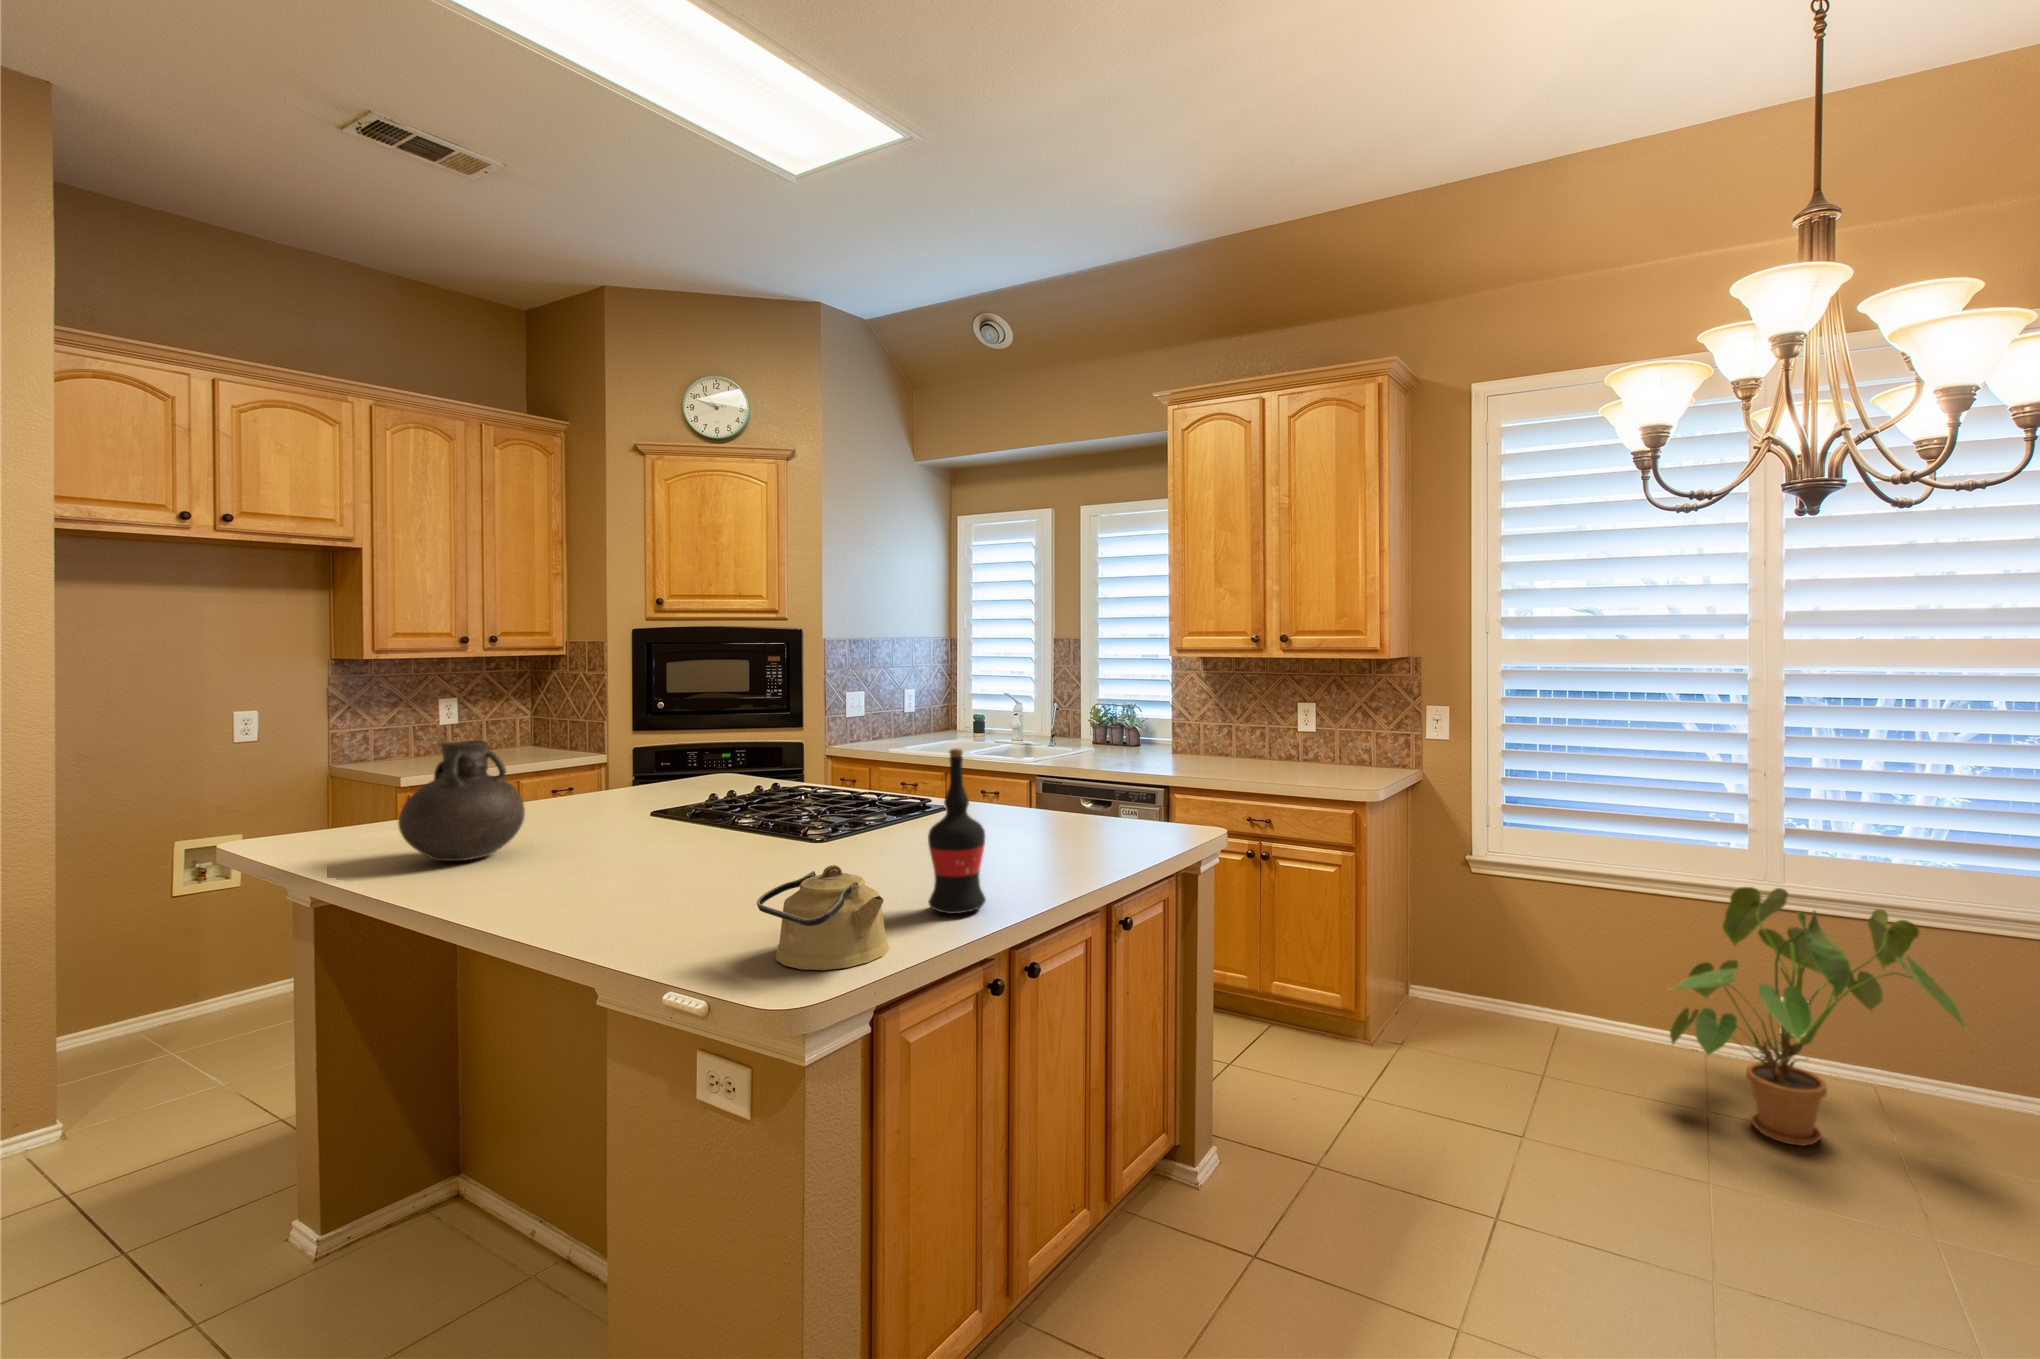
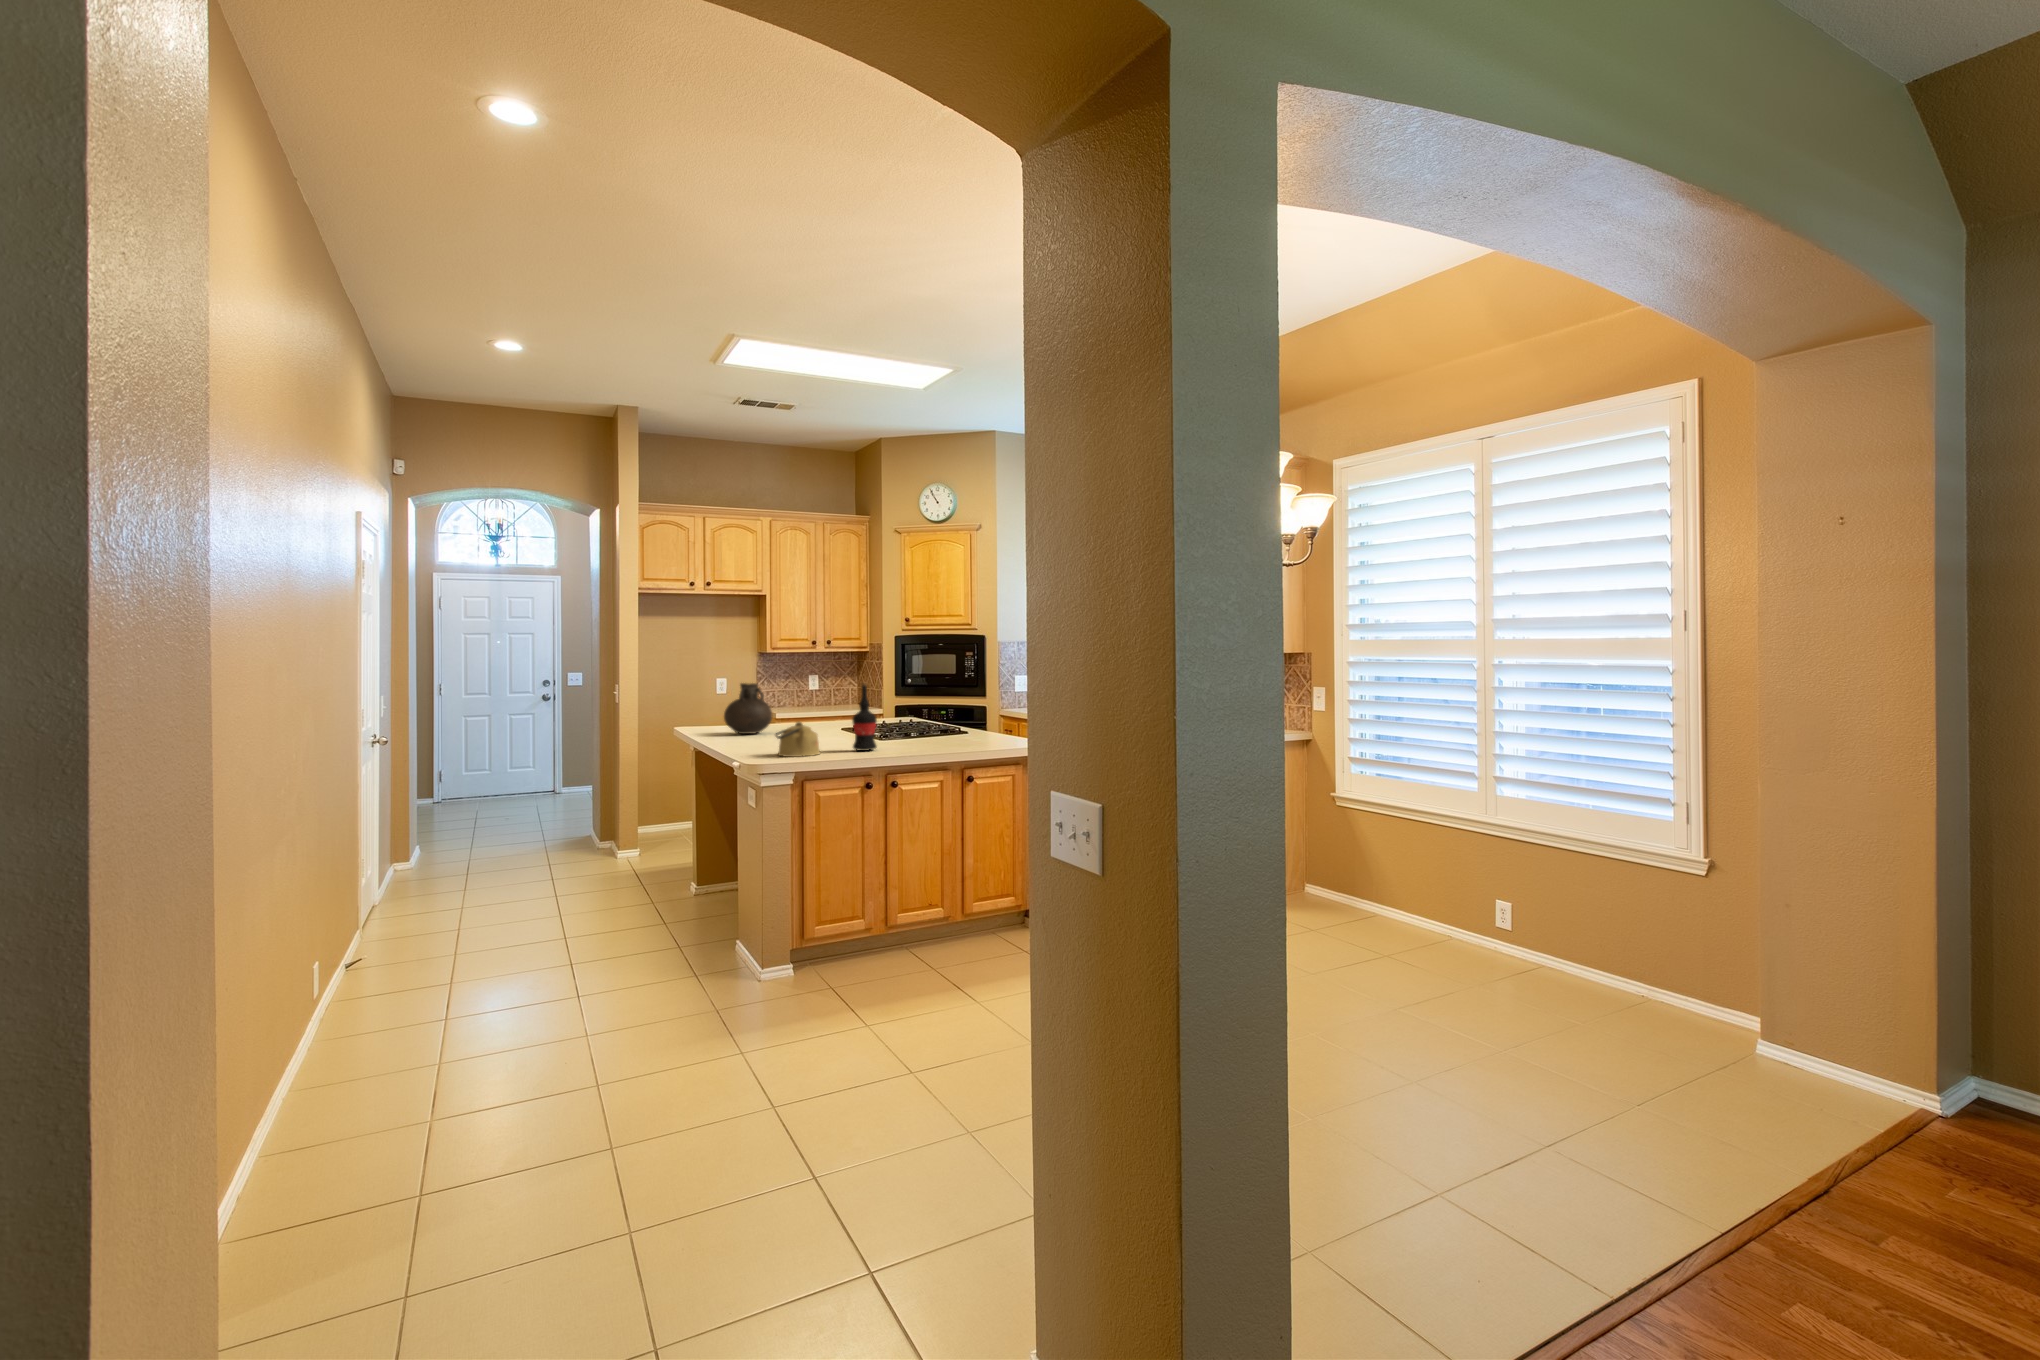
house plant: present [1670,887,1966,1145] -> none [1352,813,1540,976]

